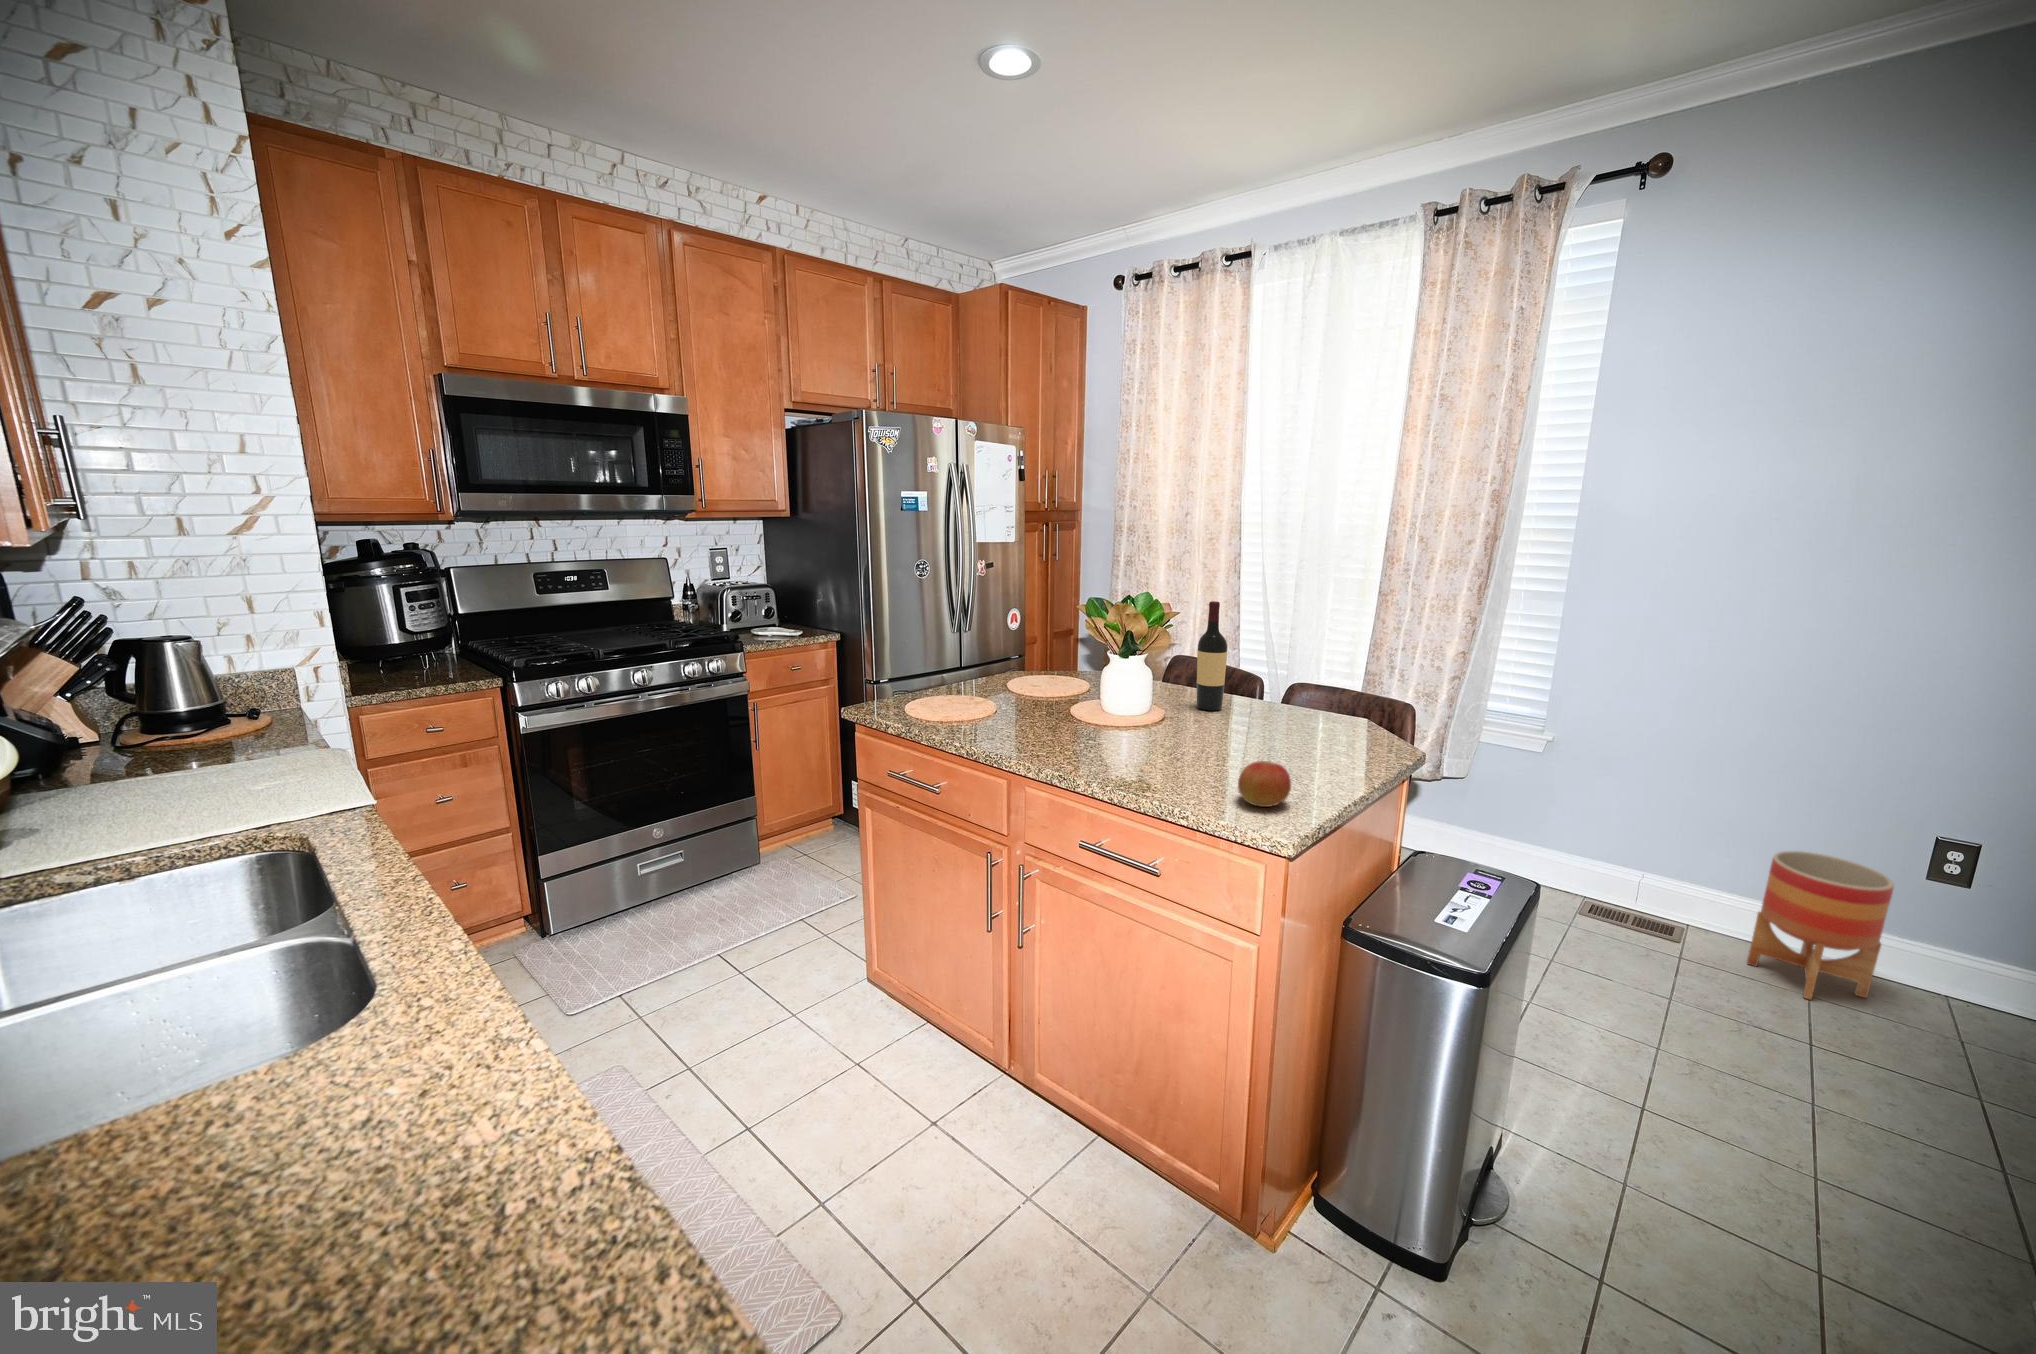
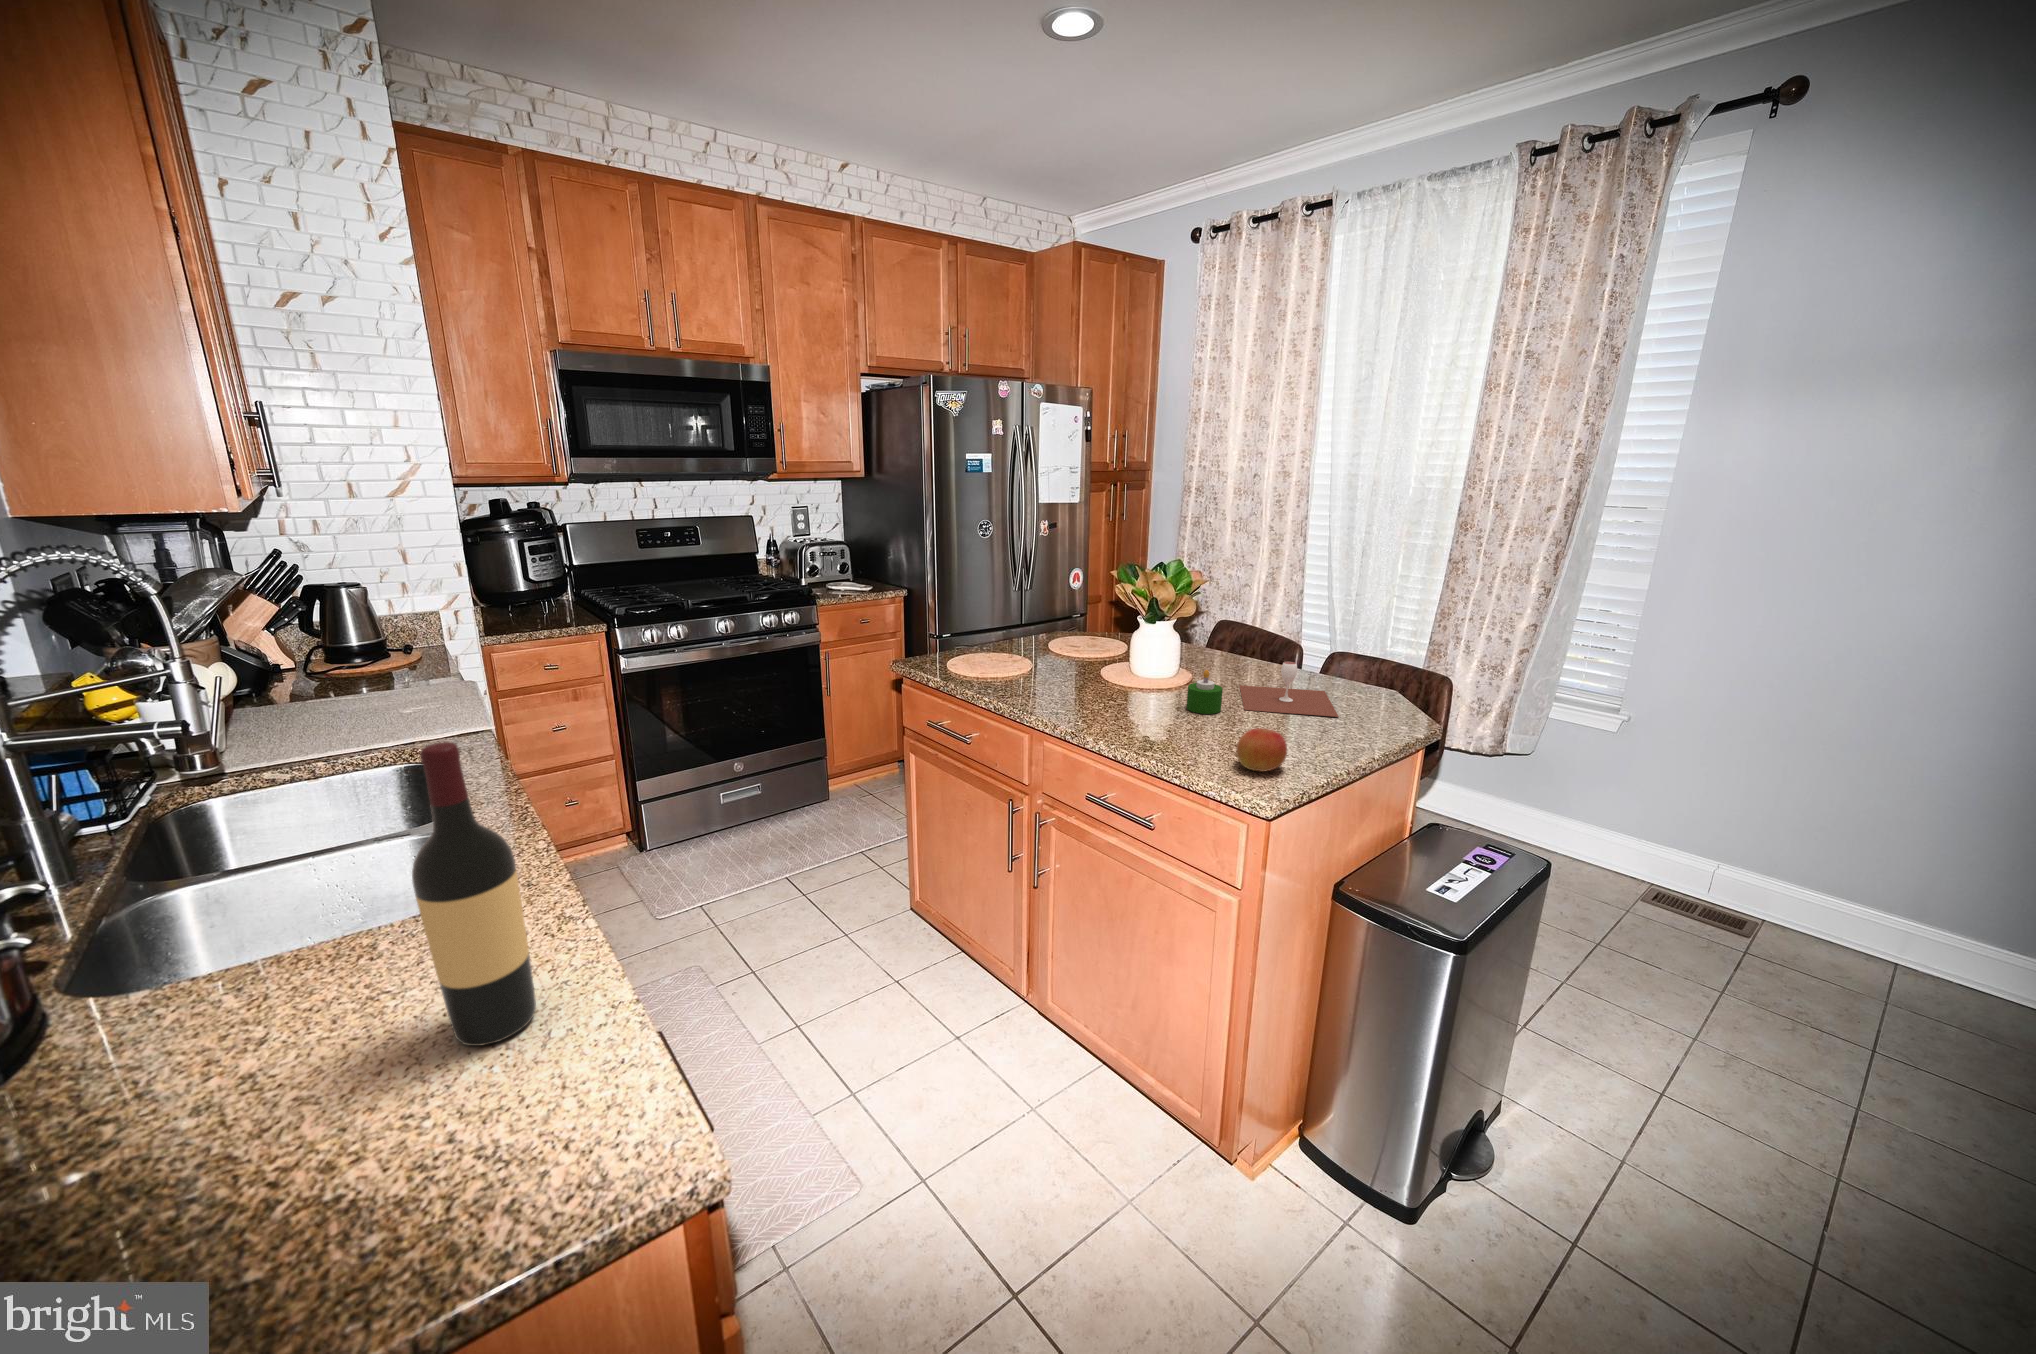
wine bottle: present [1197,601,1227,711] -> present [412,742,536,1046]
wine glass: none [1212,693,1321,747] -> present [1240,662,1339,717]
candle: none [1167,704,1204,750] -> present [1187,670,1223,714]
planter: present [1747,851,1894,999] -> none [1820,849,1997,1009]

